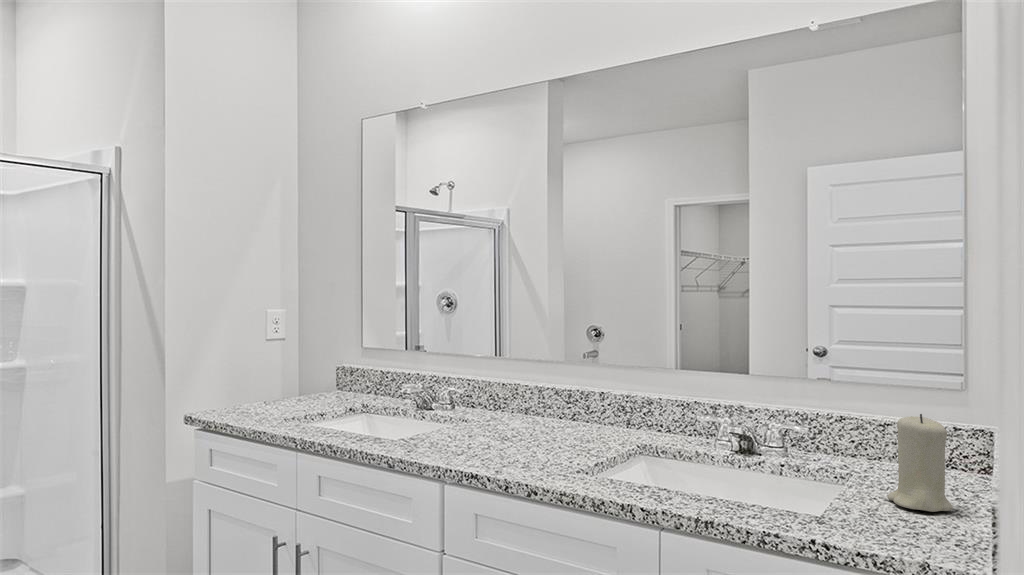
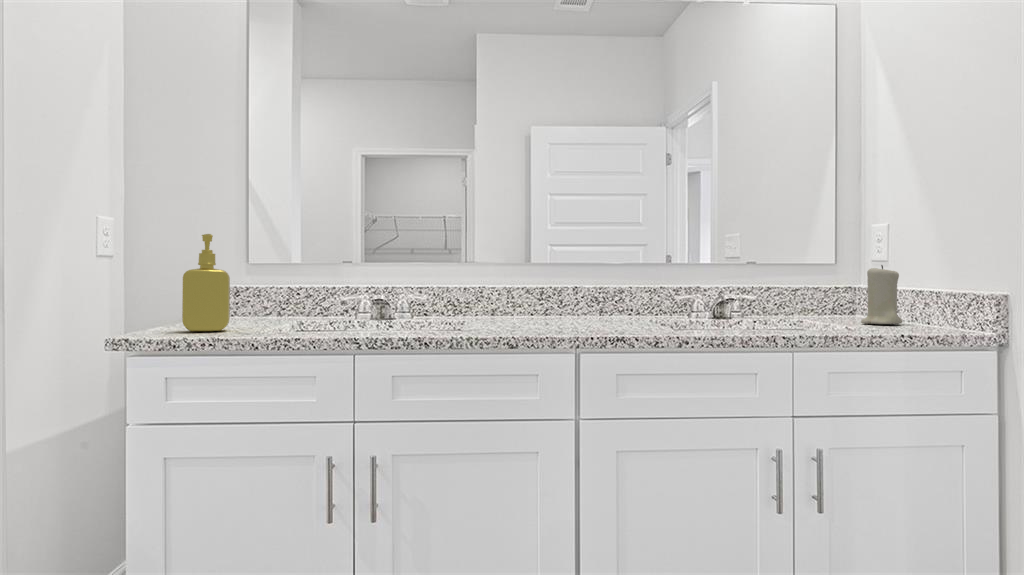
soap dispenser: none [237,336,277,414] -> present [182,234,230,331]

